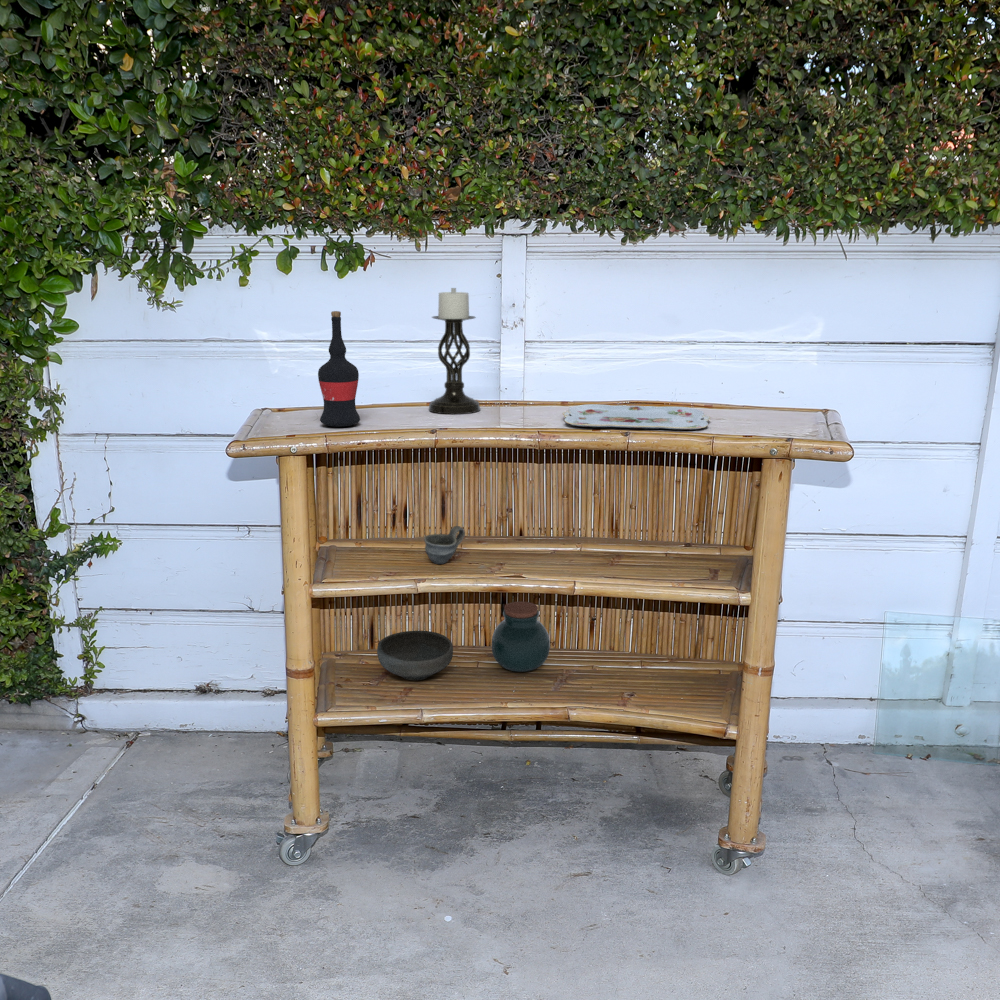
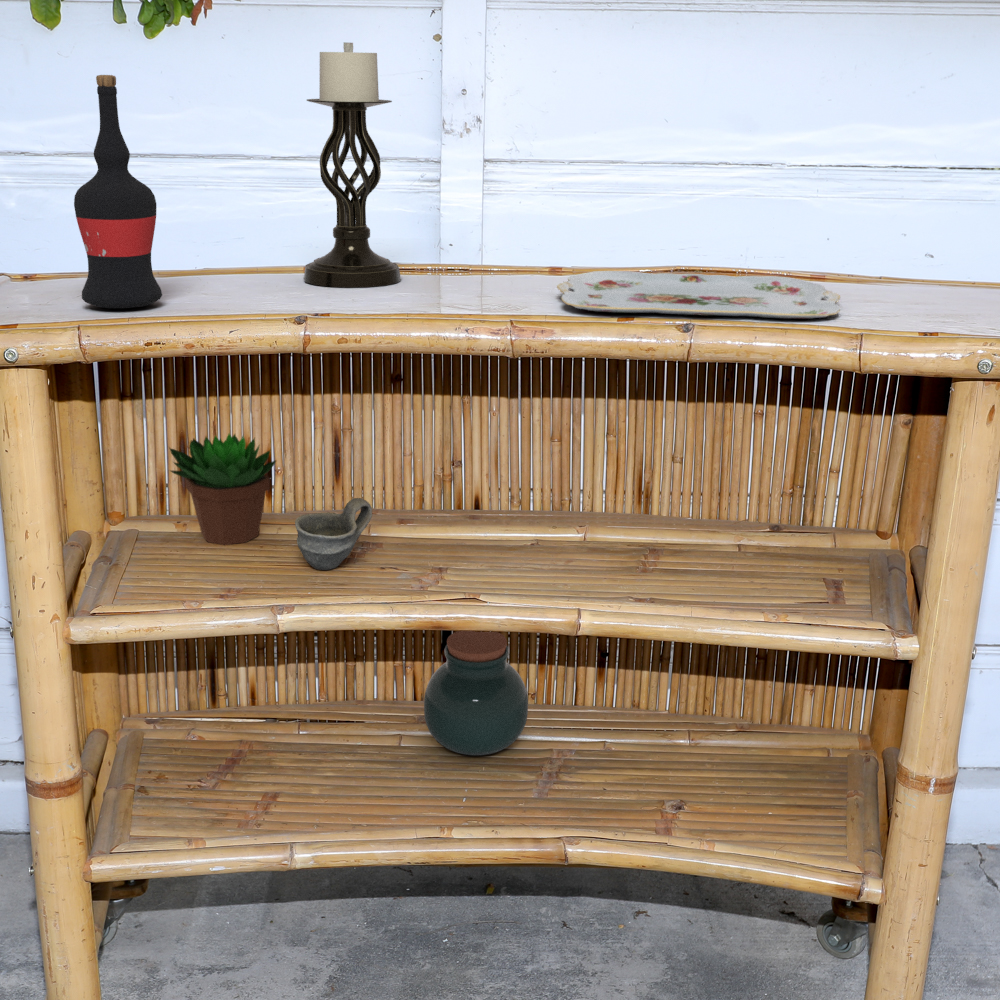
succulent plant: none [355,492,413,553] -> present [170,434,276,545]
bowl: present [377,631,453,680] -> none [215,681,354,775]

